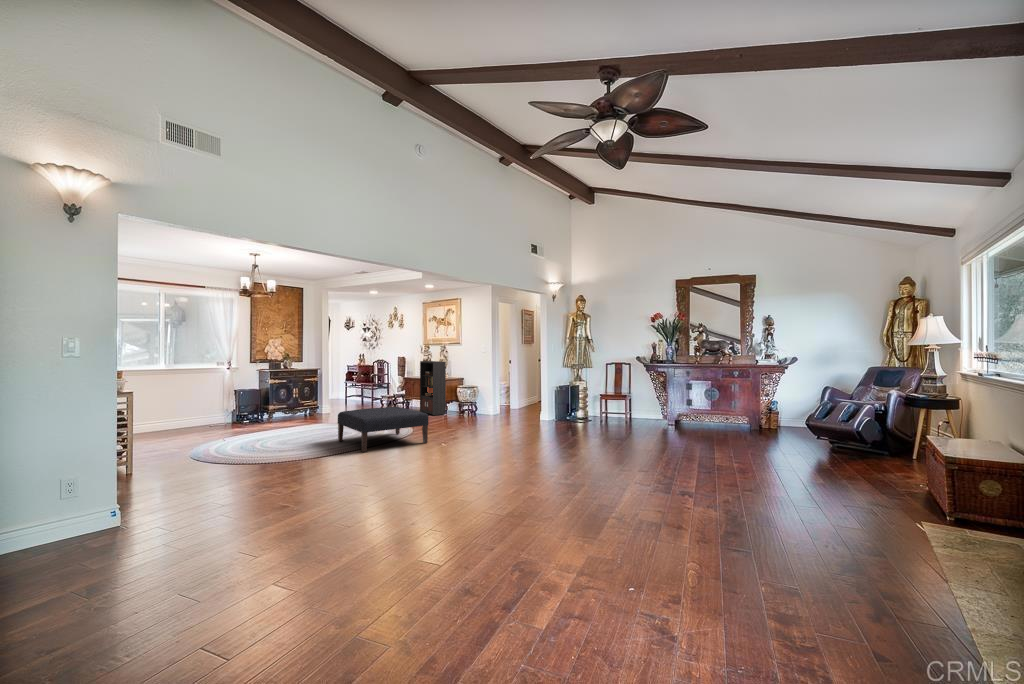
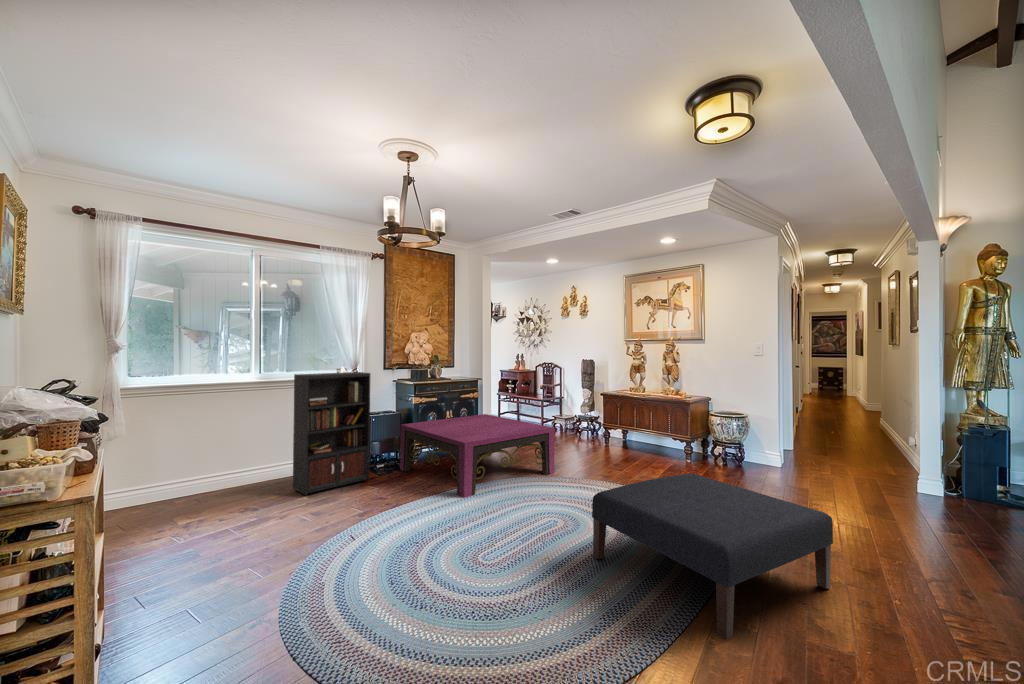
bookcase: present [420,361,459,415] -> present [293,372,370,495]
coffee table: none [260,391,356,430] -> present [400,414,555,498]

